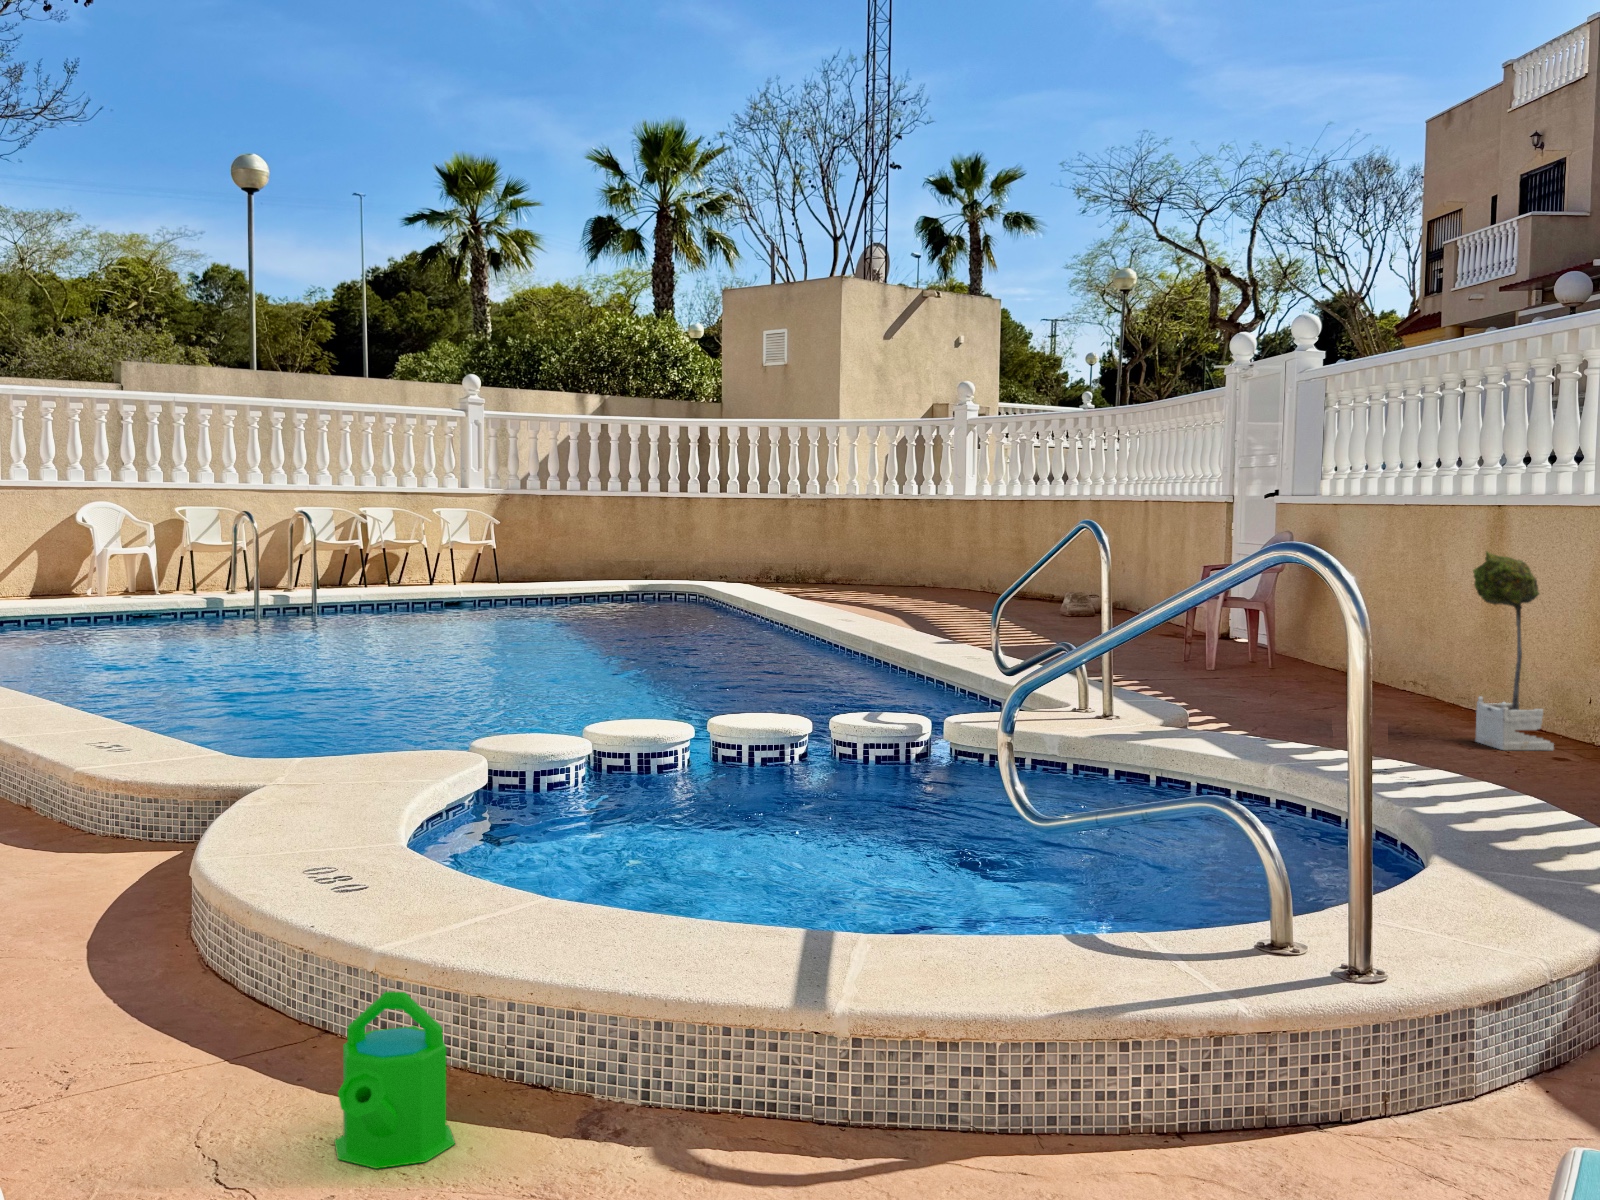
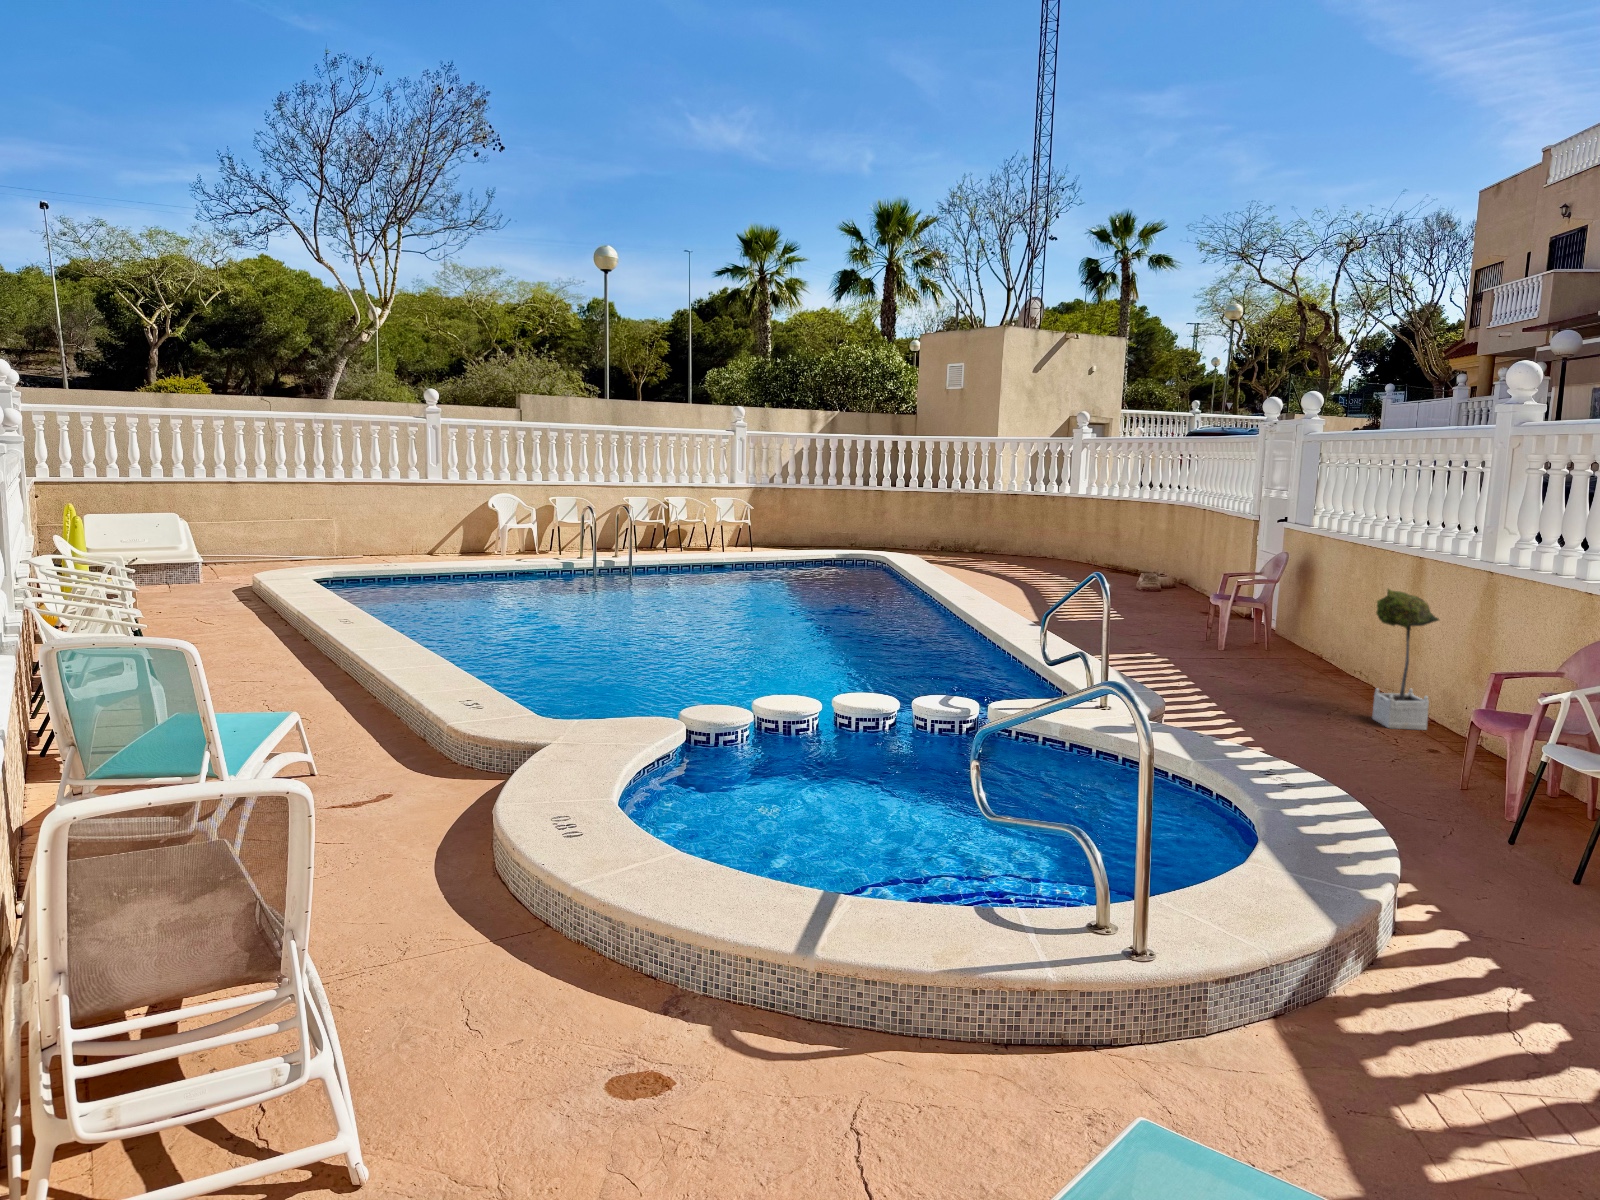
watering can: present [335,992,455,1169] -> none [524,930,594,1027]

